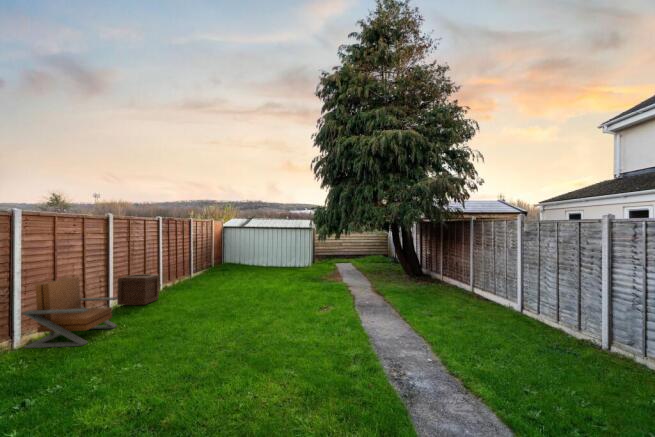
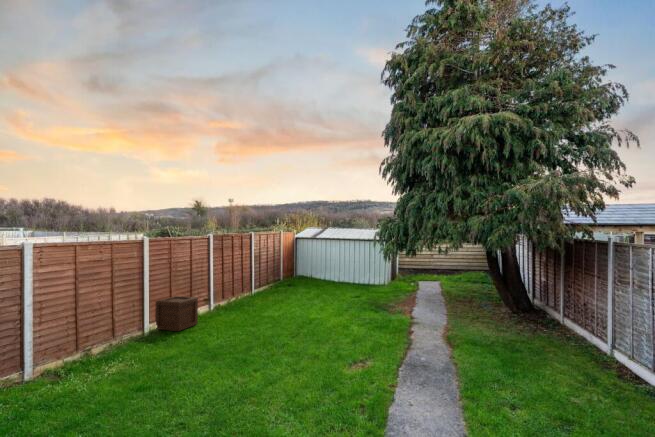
lounge chair: present [23,277,117,348] -> none [30,306,130,386]

